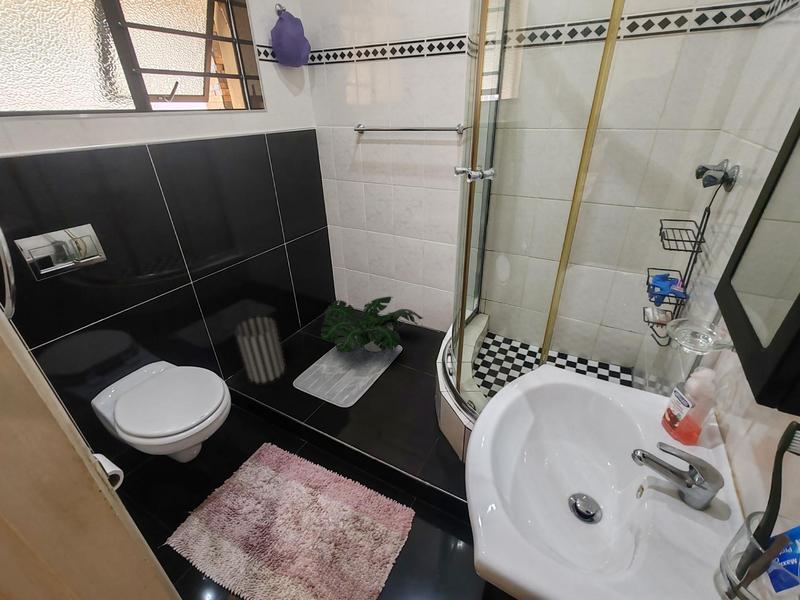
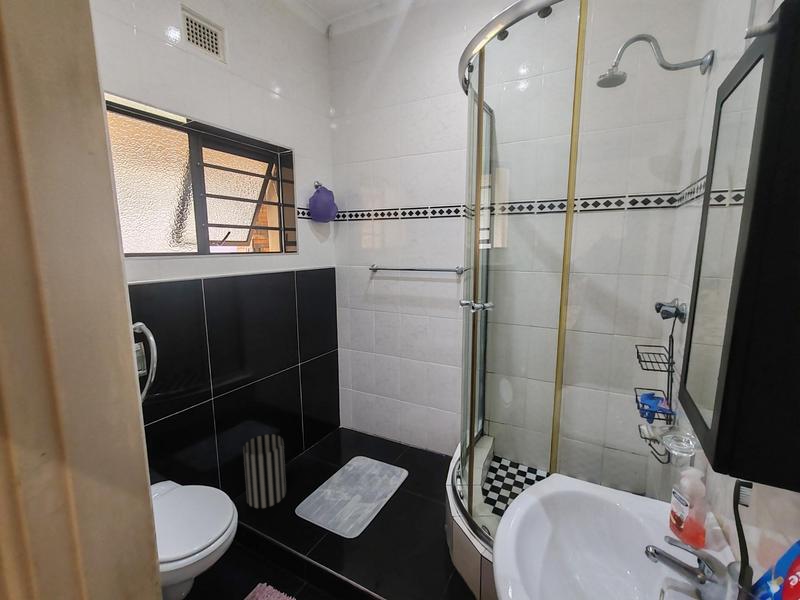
potted plant: present [321,296,423,352] -> none [327,417,429,476]

